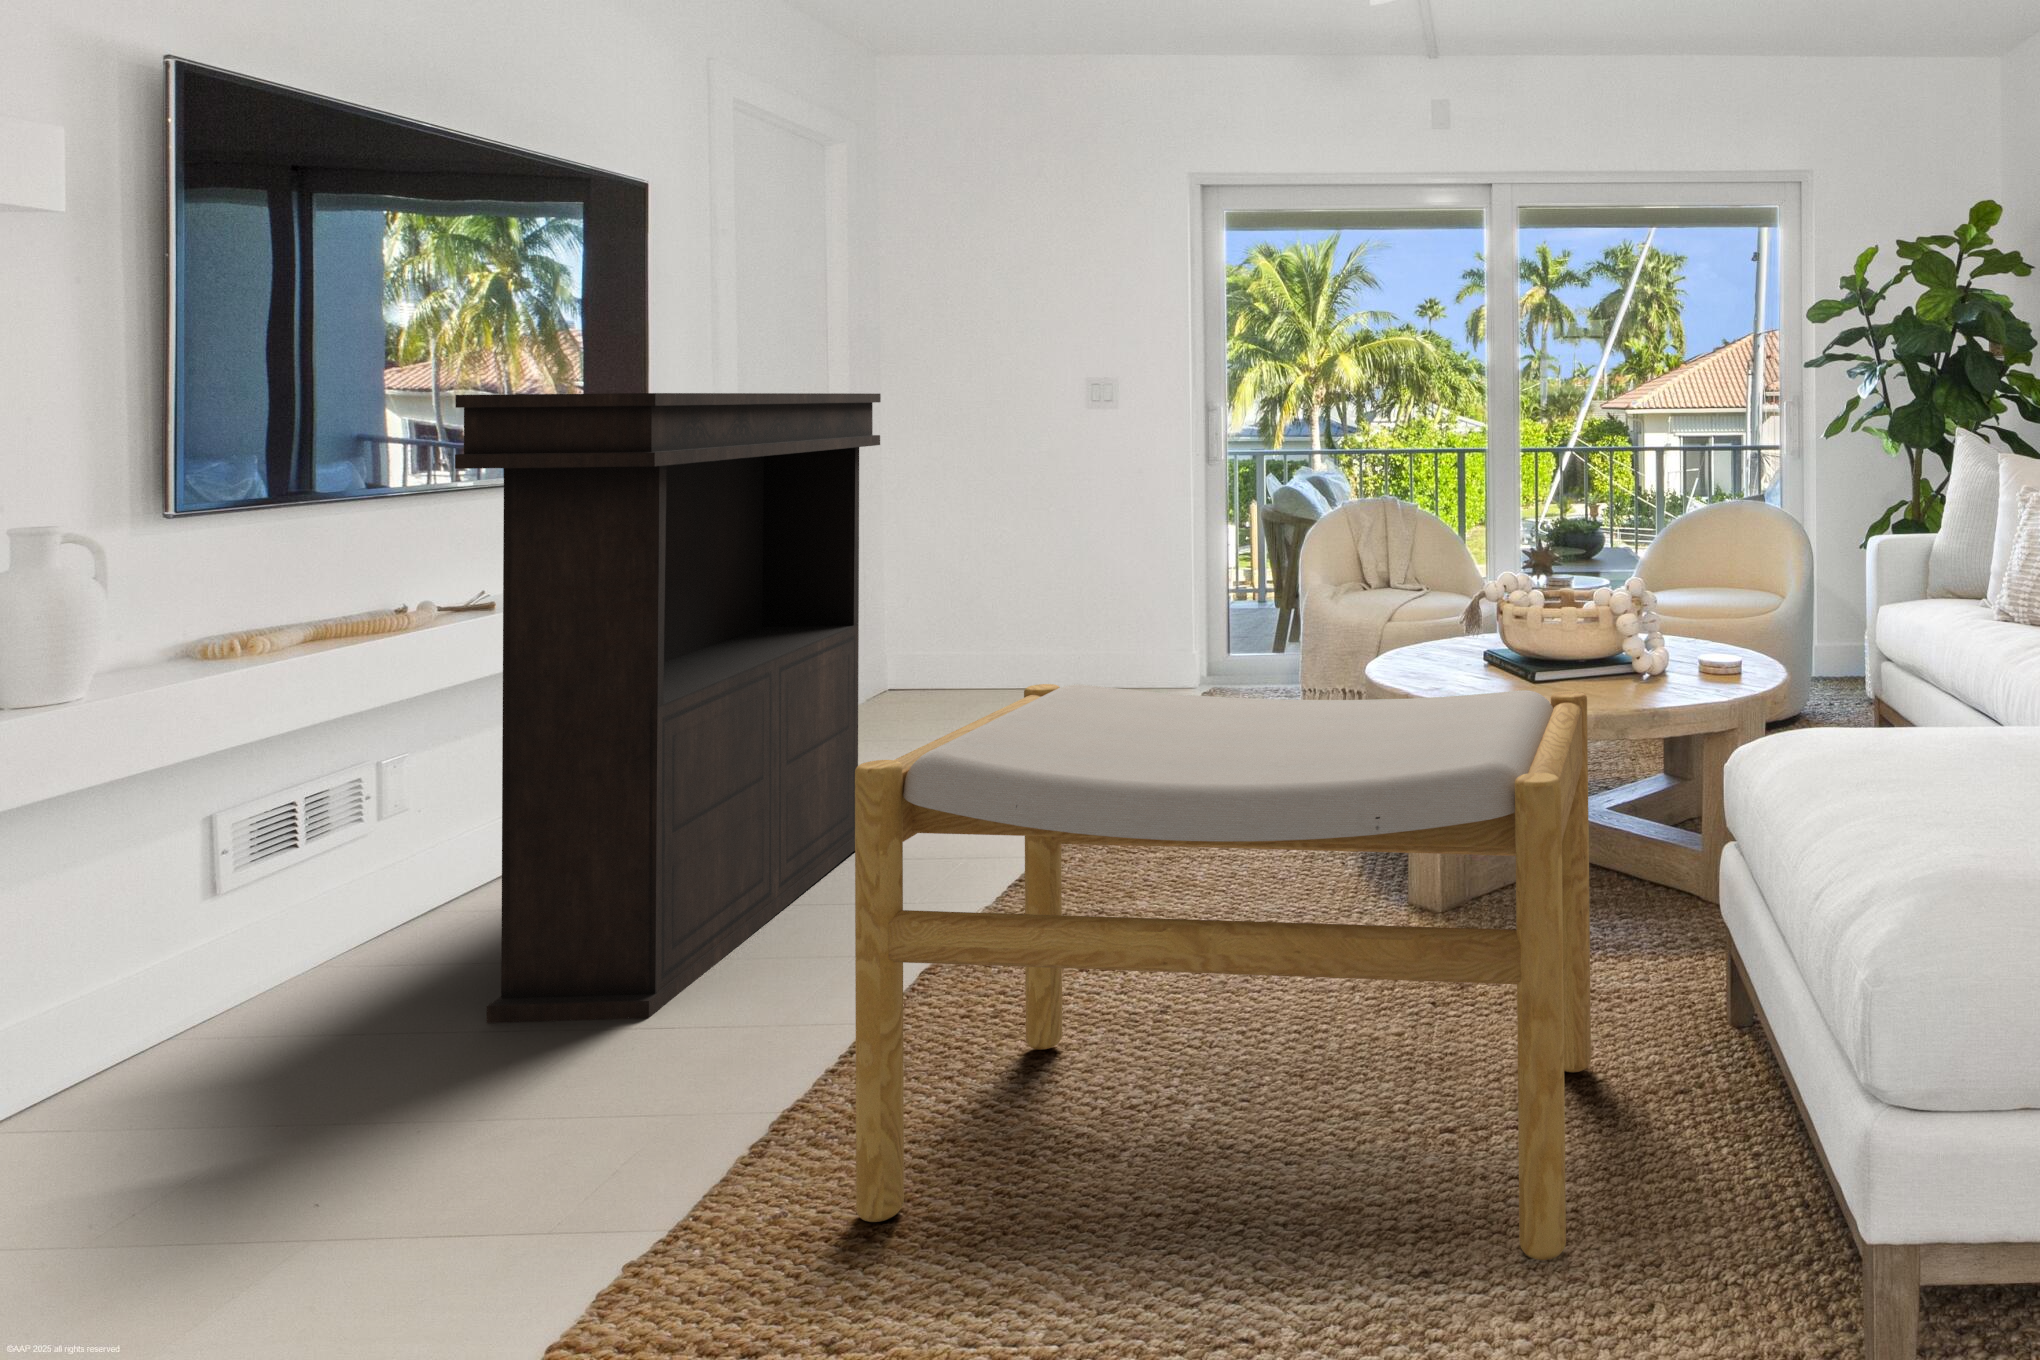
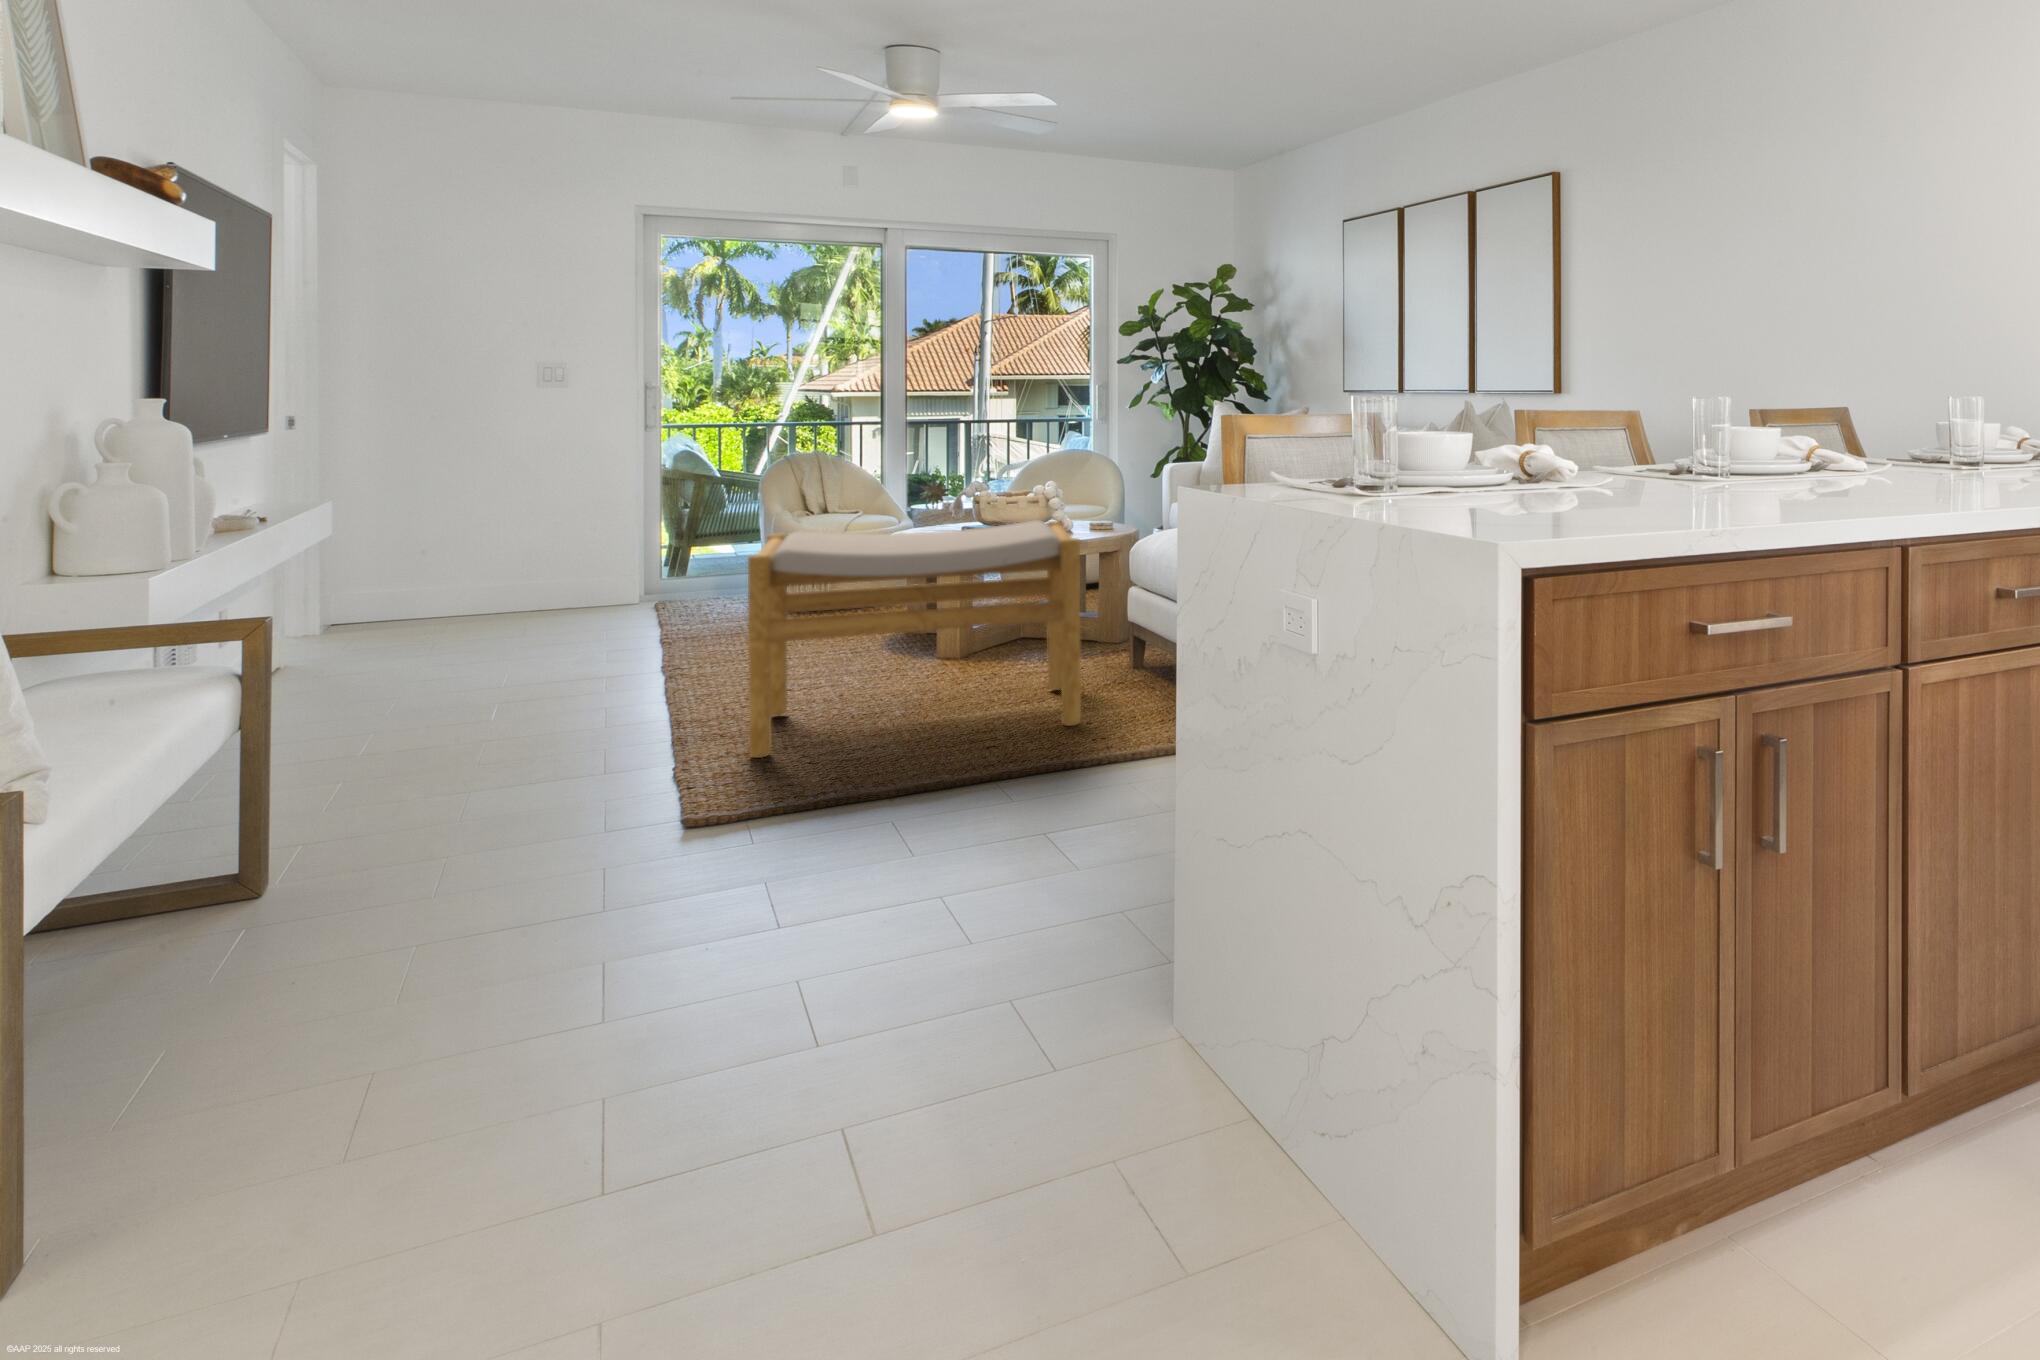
console table: present [455,393,881,1023] -> none [380,384,535,752]

